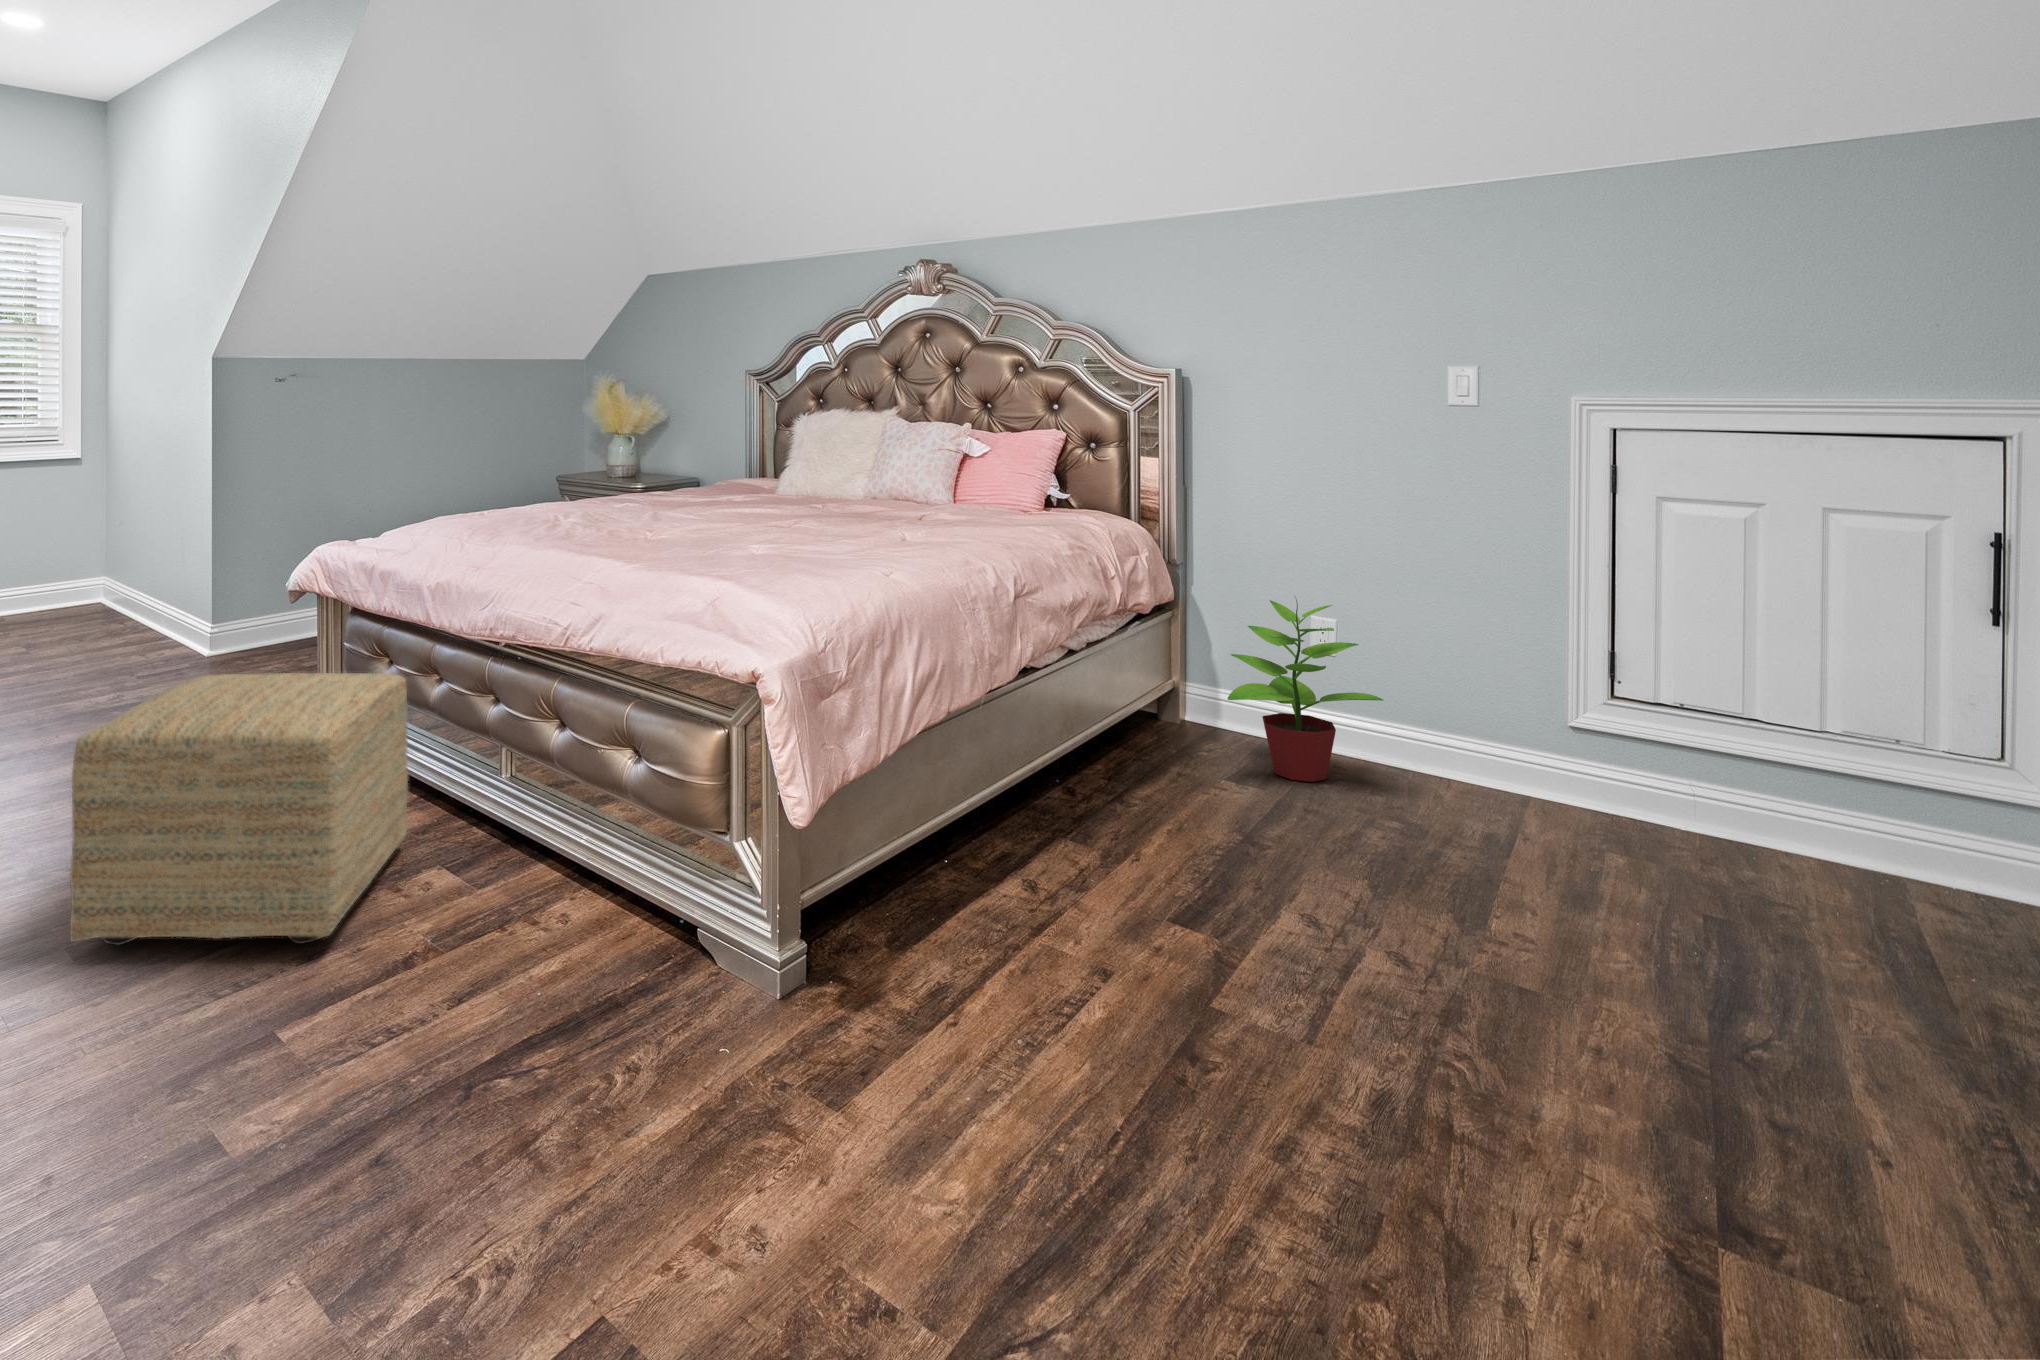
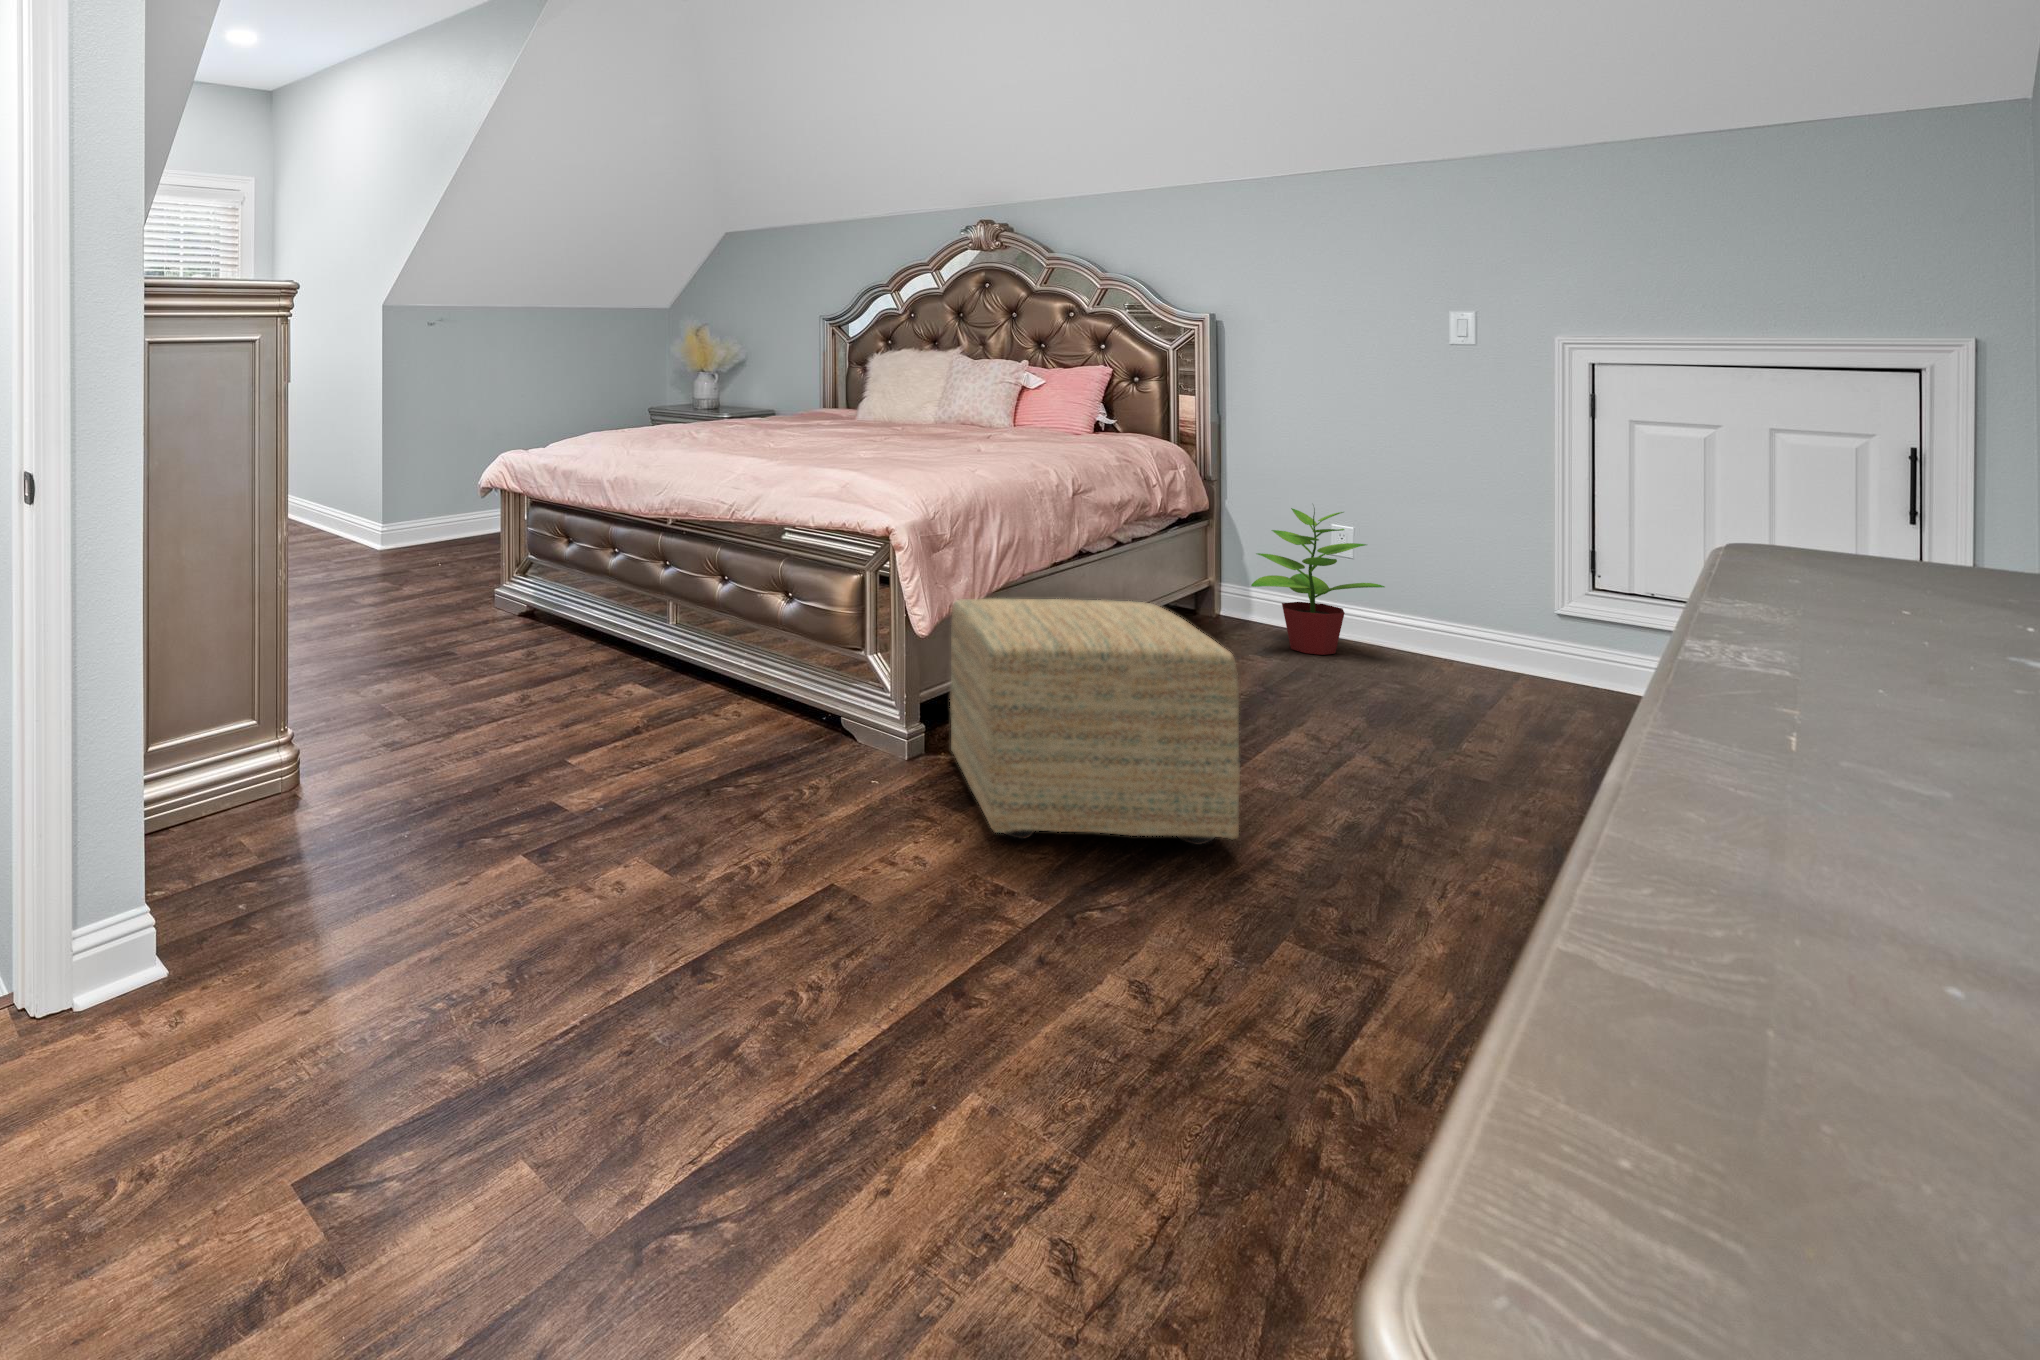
ottoman: present [70,673,408,945] -> present [950,599,1240,845]

